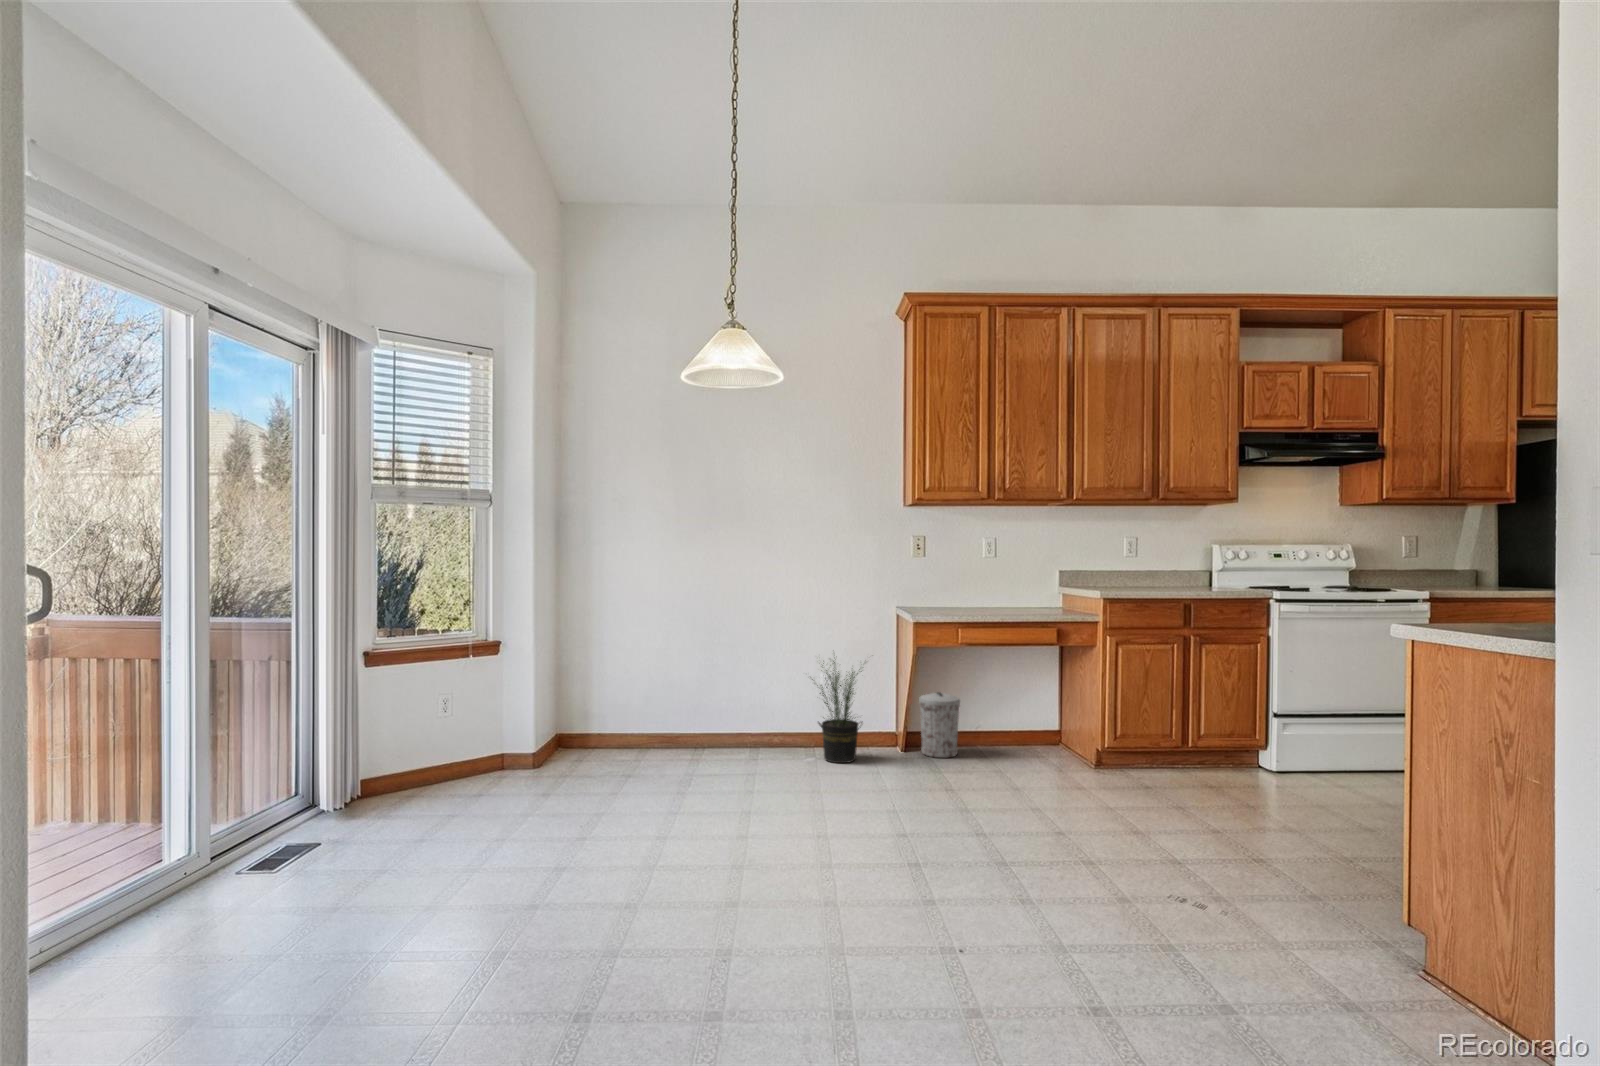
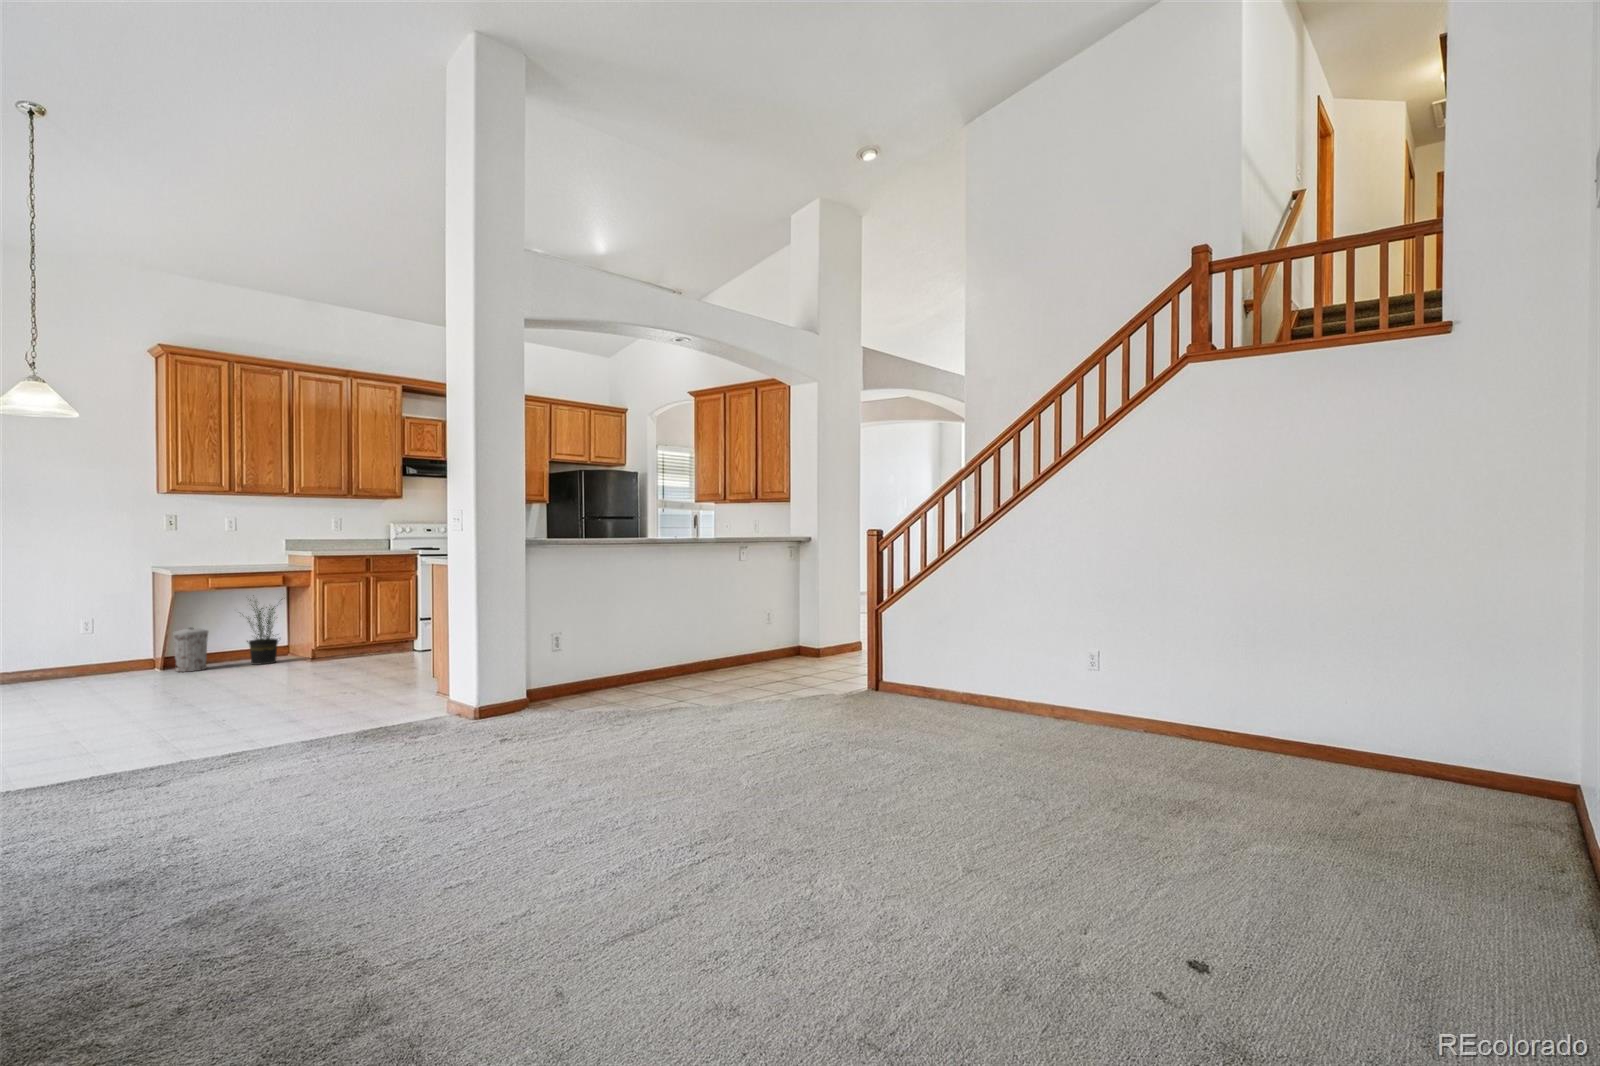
potted plant: present [812,661,862,763] -> present [246,599,282,665]

